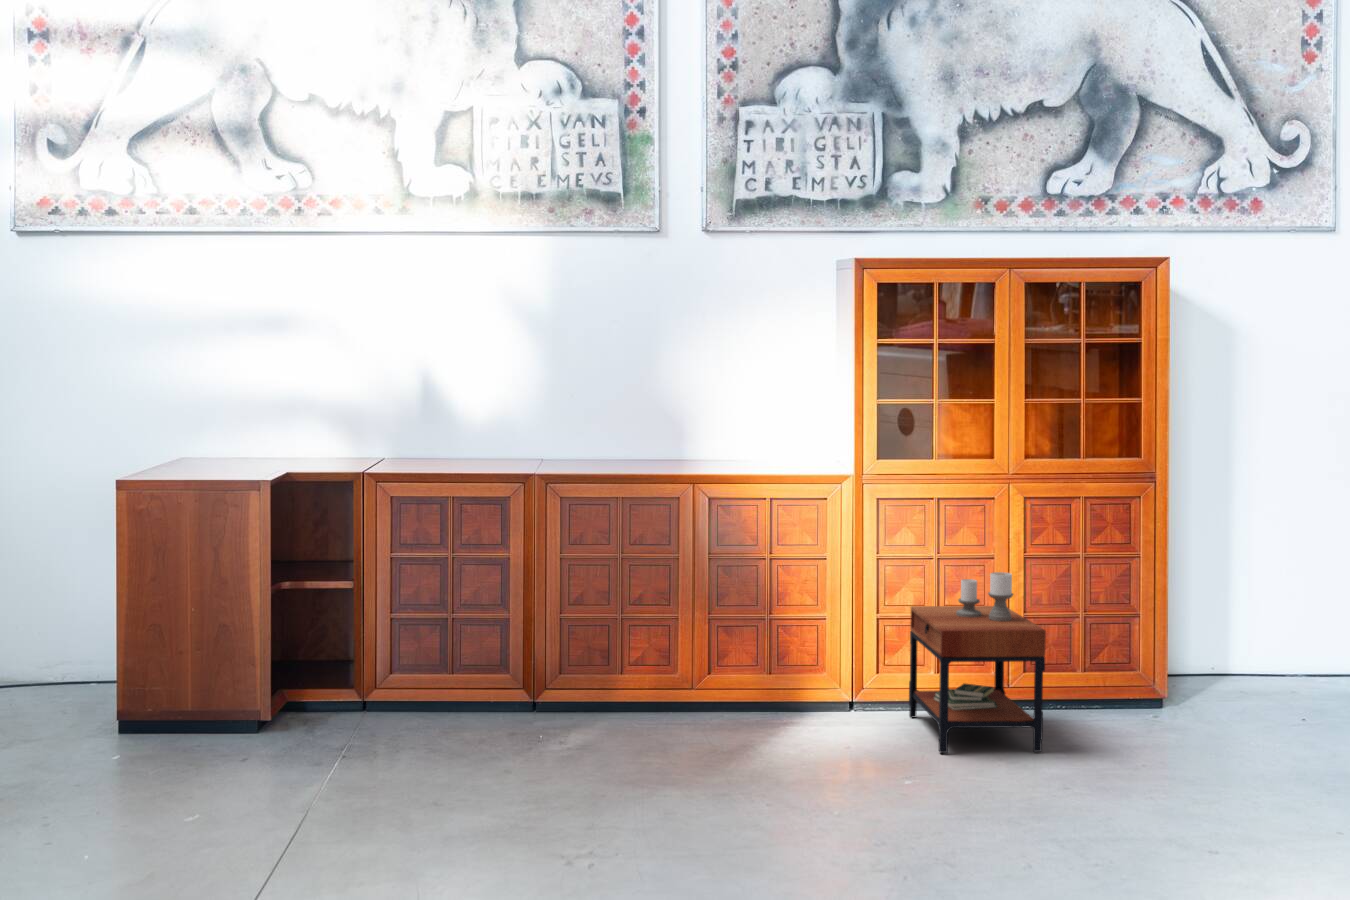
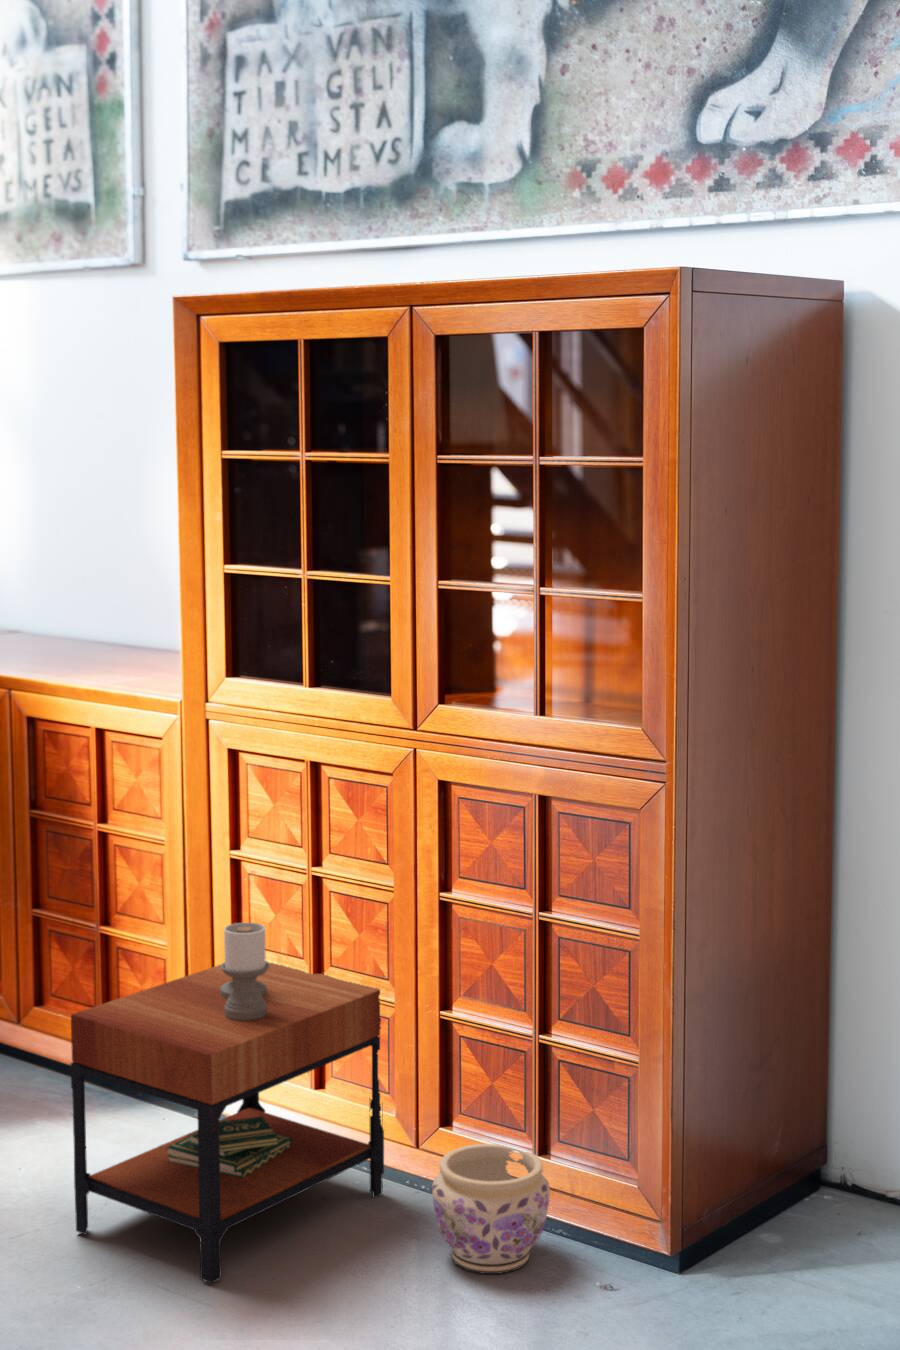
planter: none [1067,669,1127,726] -> present [432,1144,550,1274]

